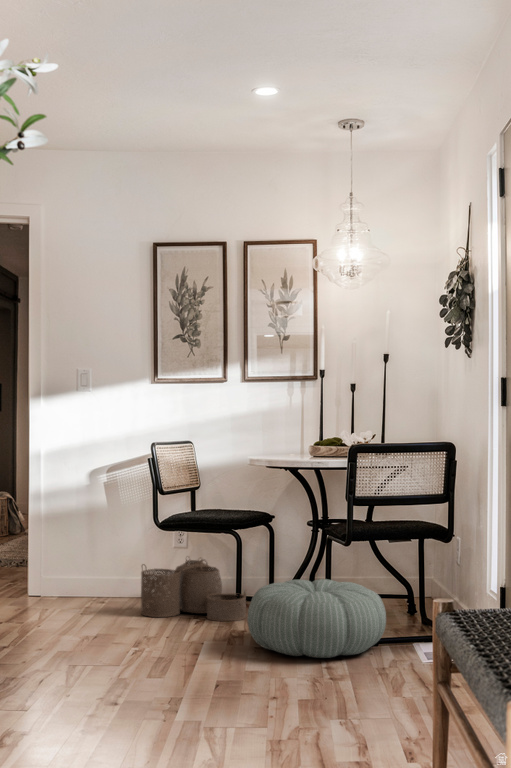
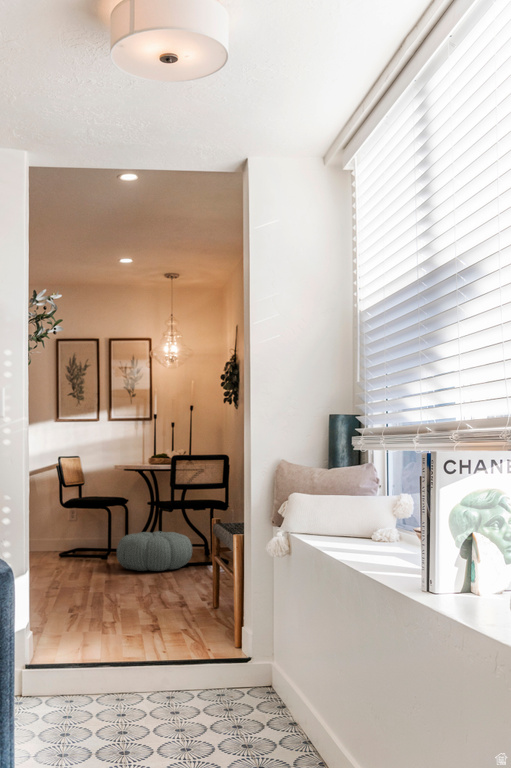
woven basket: present [141,559,246,621] -> none [50,526,113,560]

